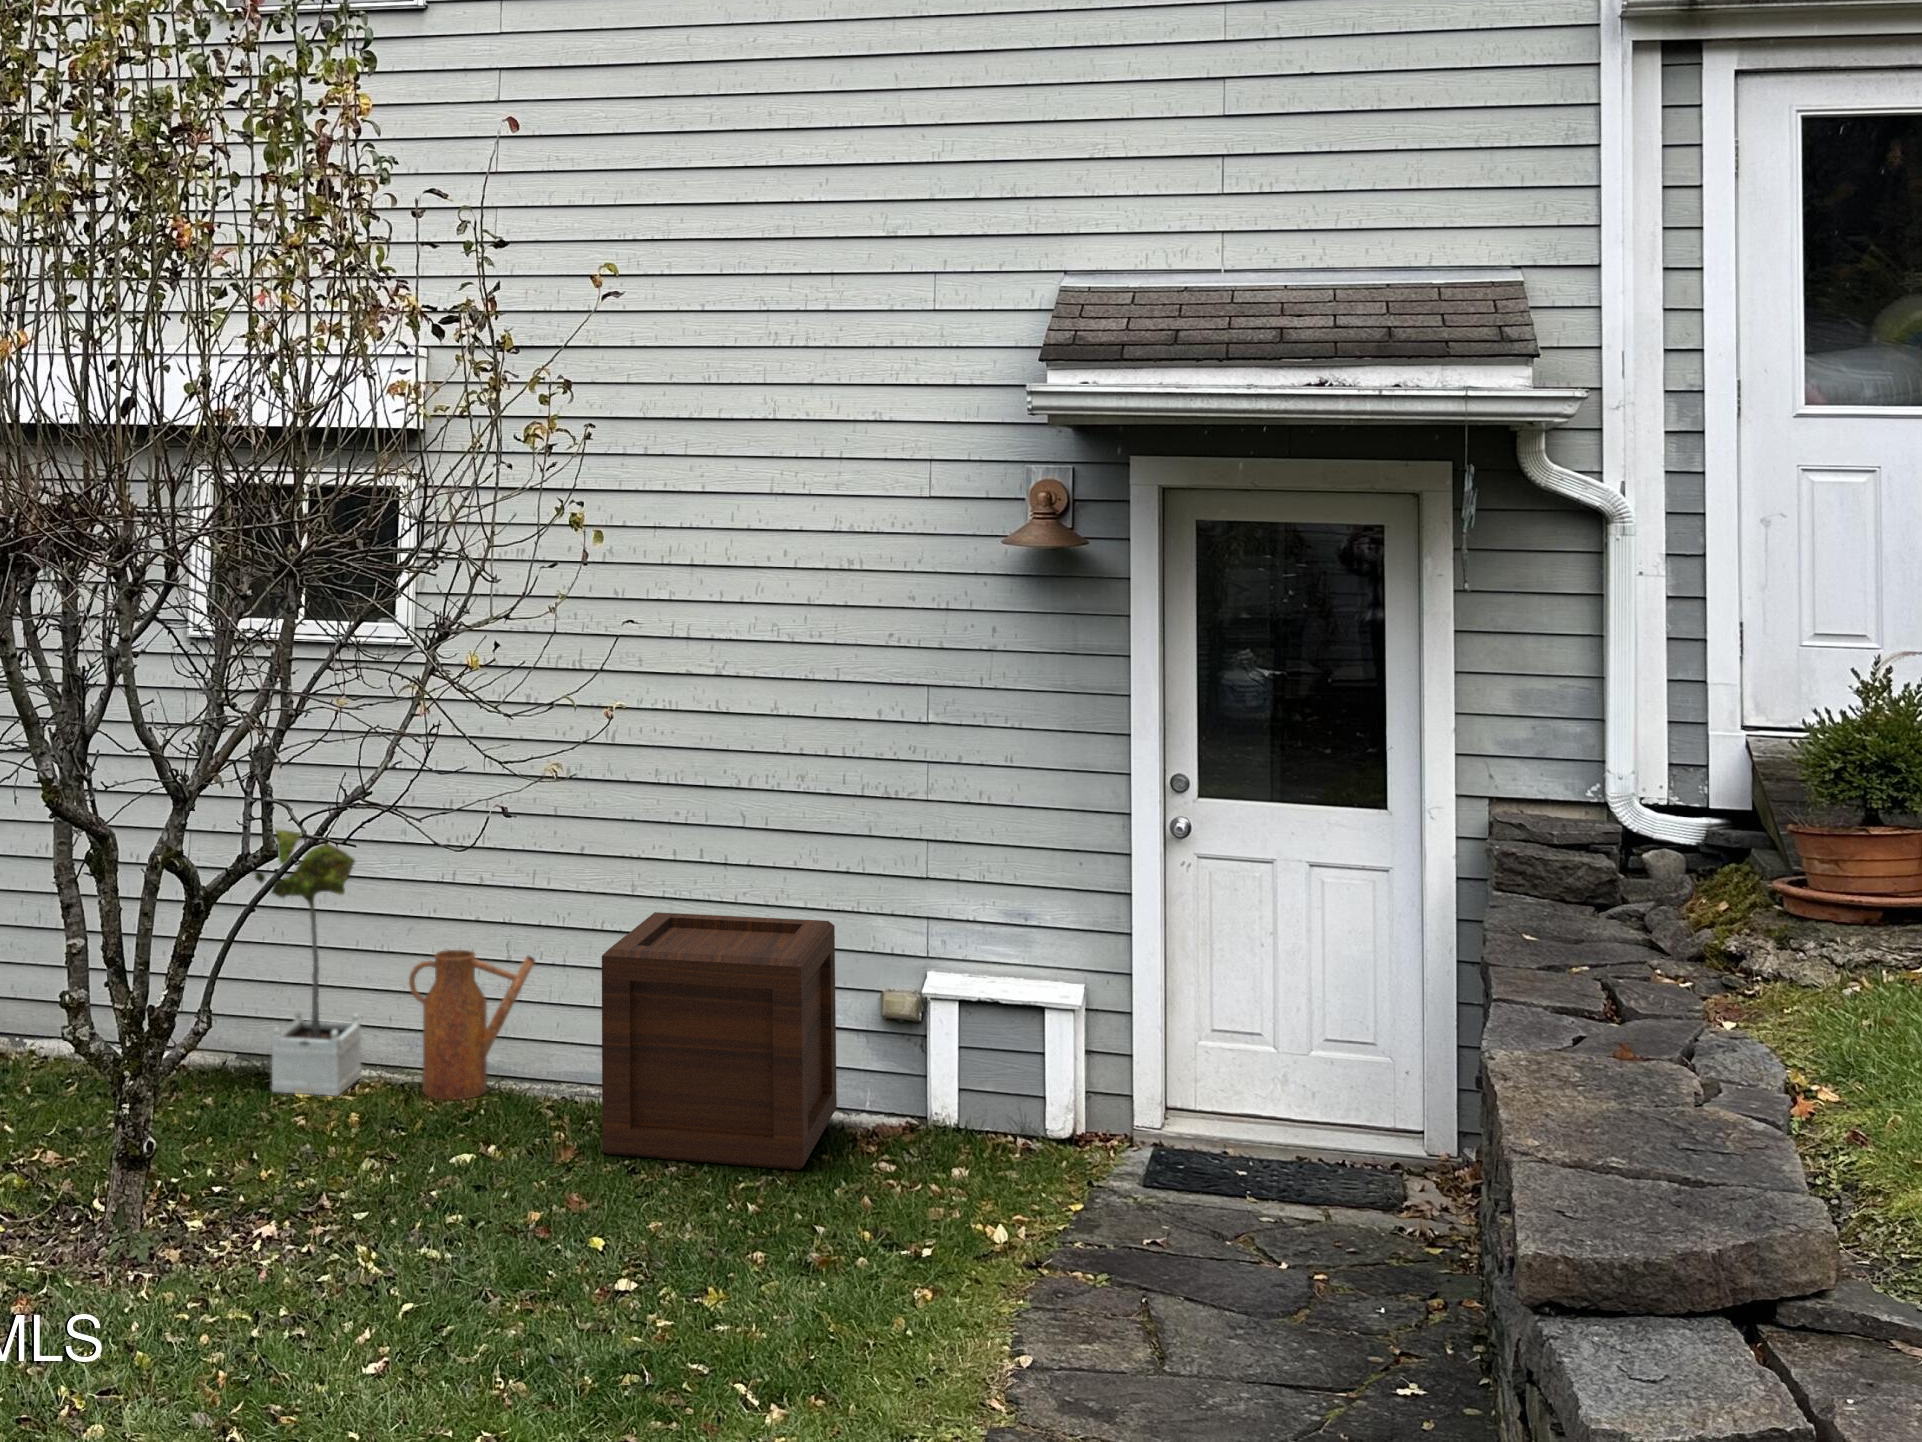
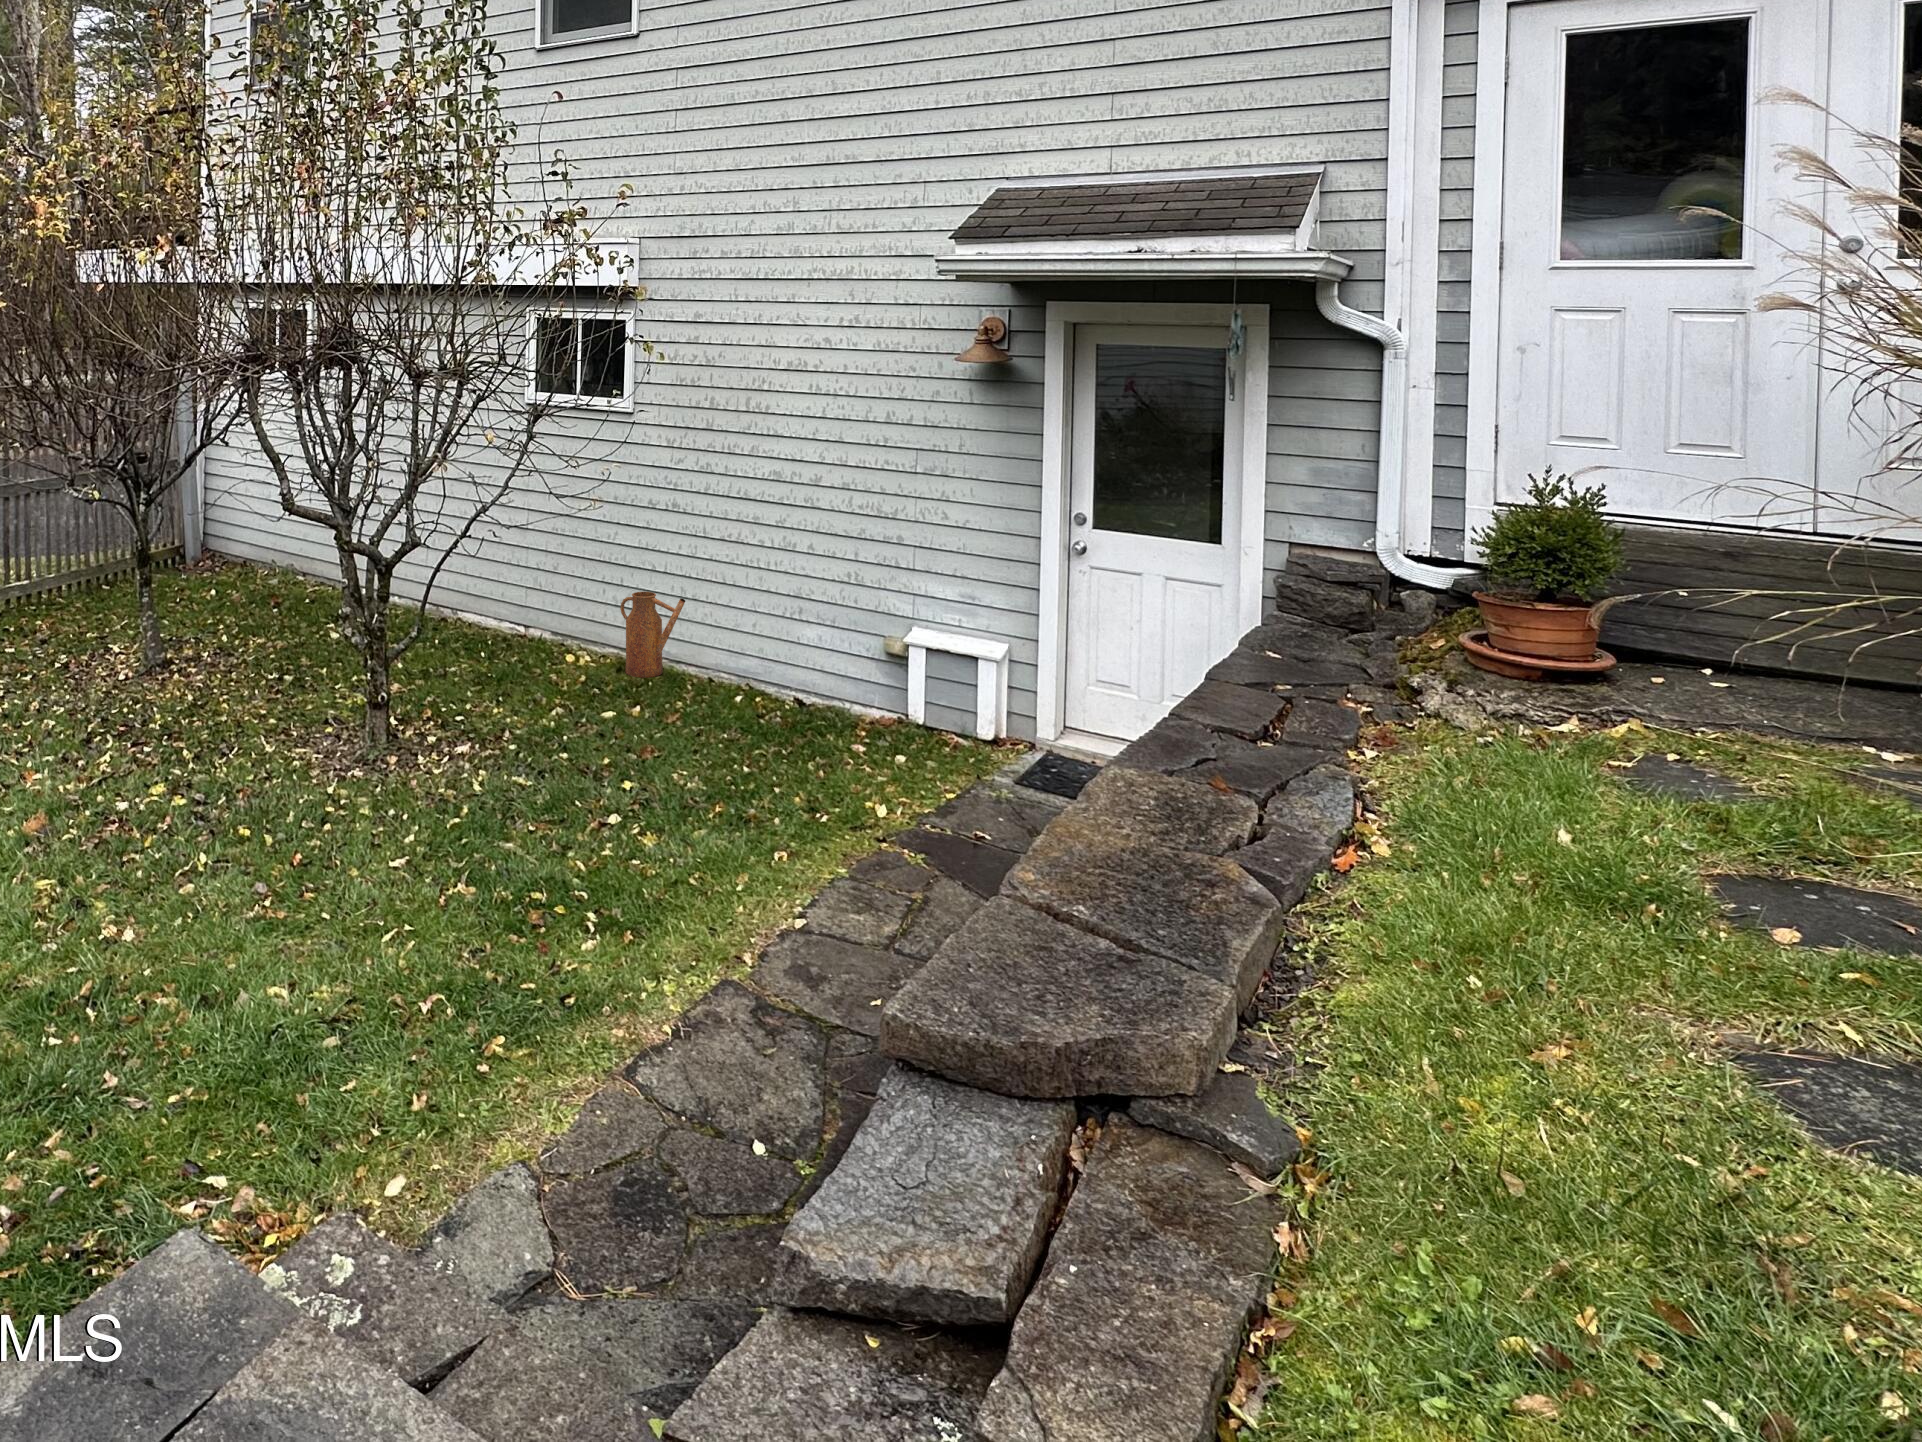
potted tree: present [255,829,361,1096] -> none [535,516,600,669]
wooden crate: present [602,912,837,1170] -> none [692,579,854,743]

